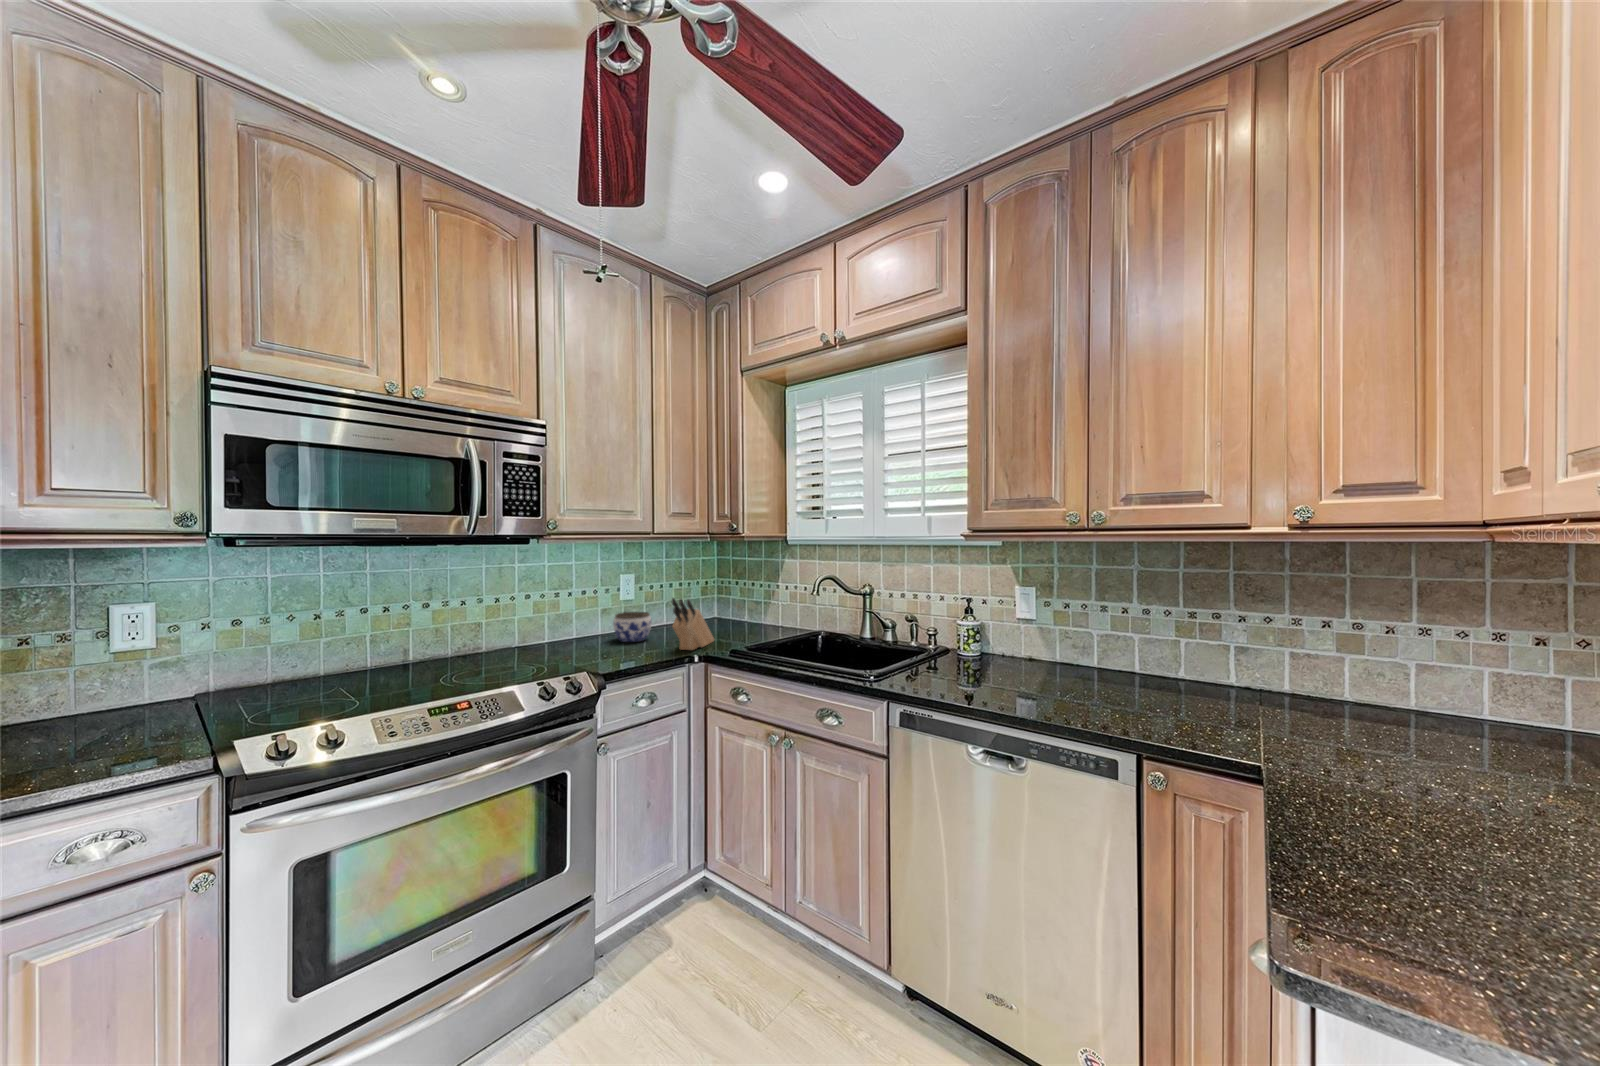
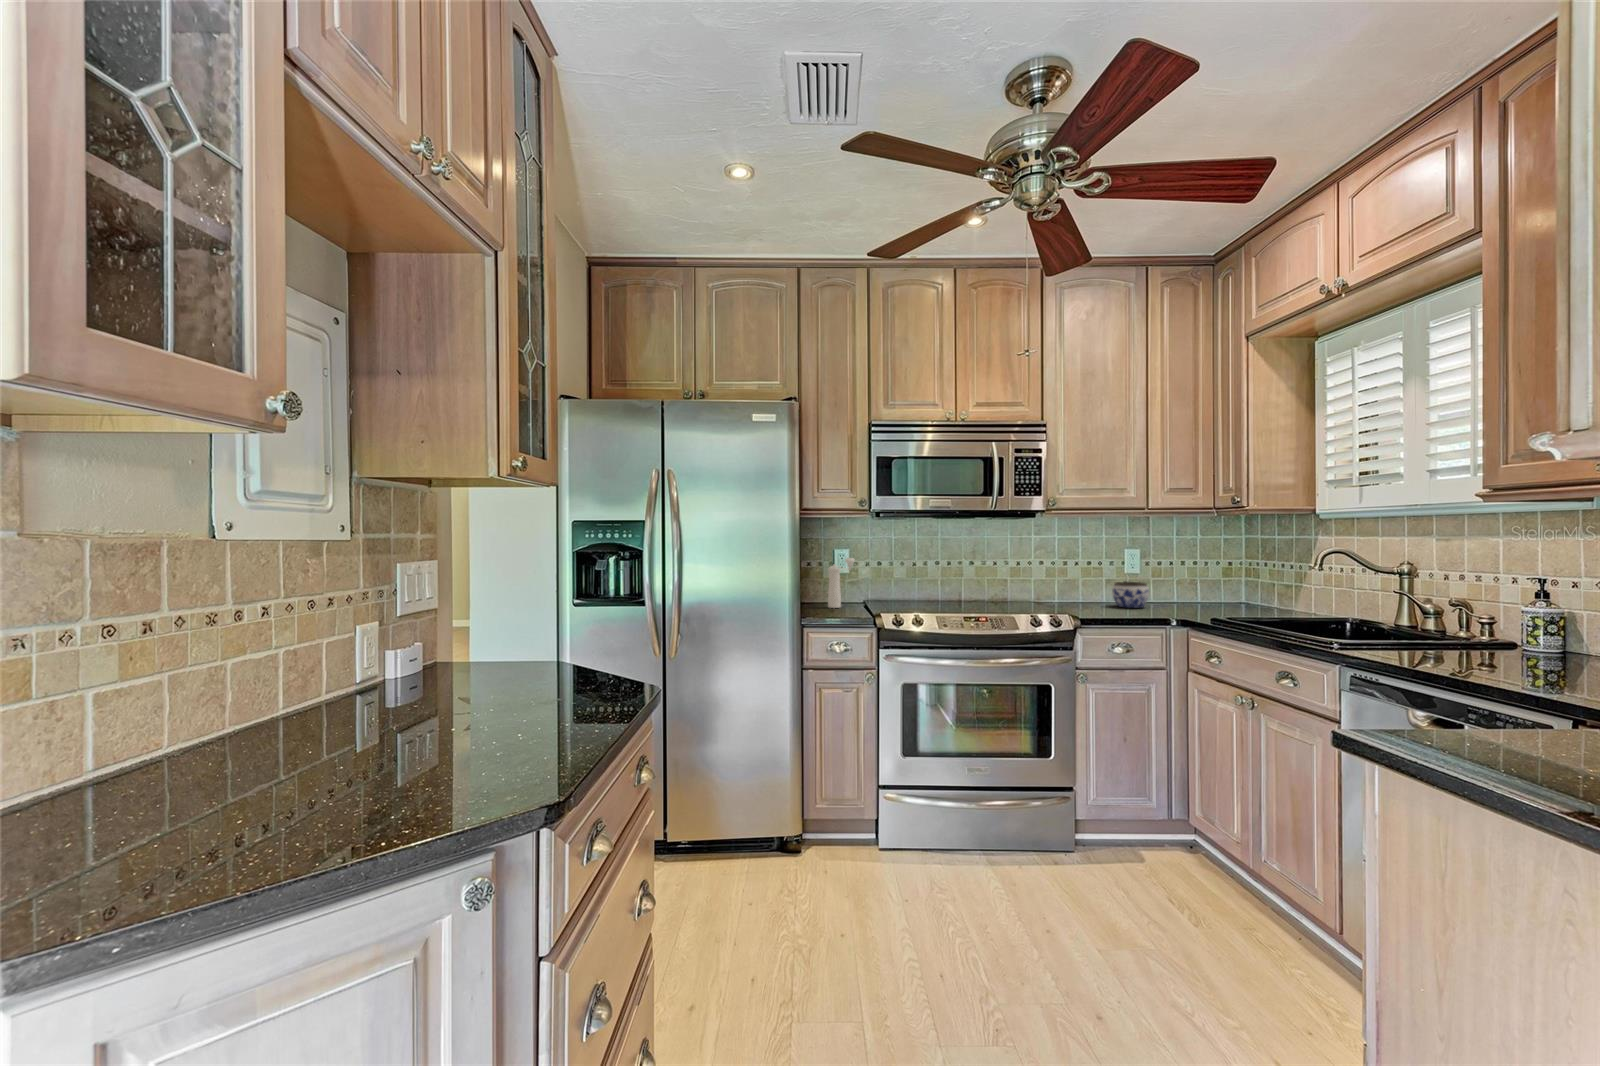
knife block: present [672,598,714,650] -> none [1156,566,1210,616]
pepper mill: none [80,623,171,737] -> present [828,558,855,608]

